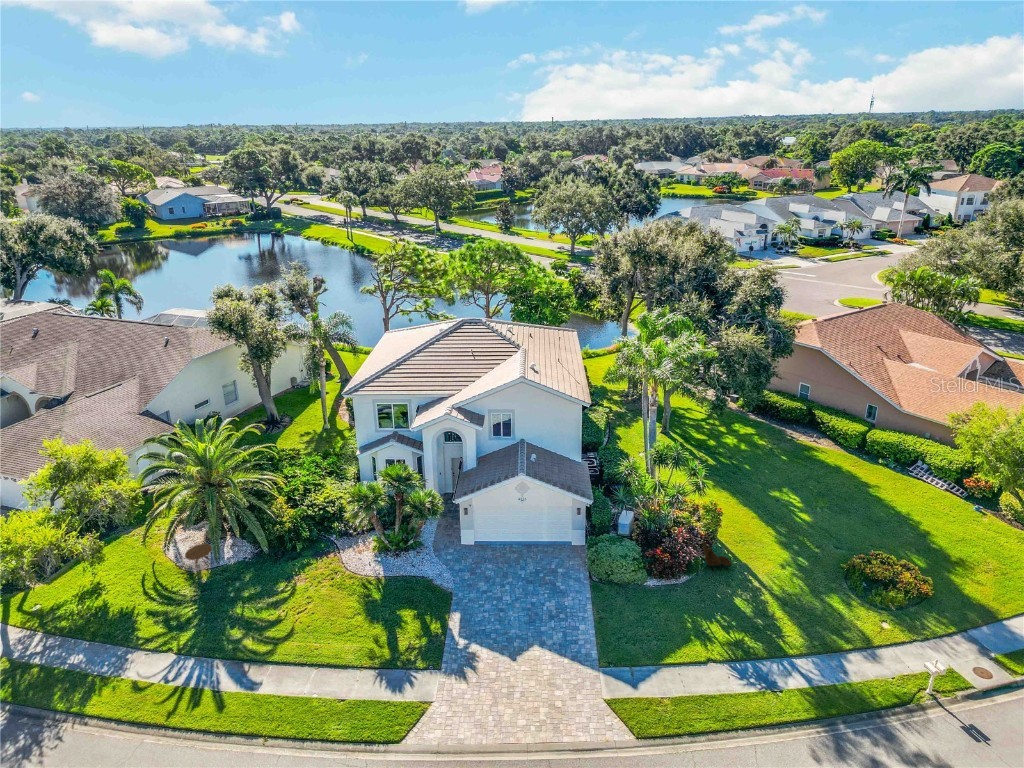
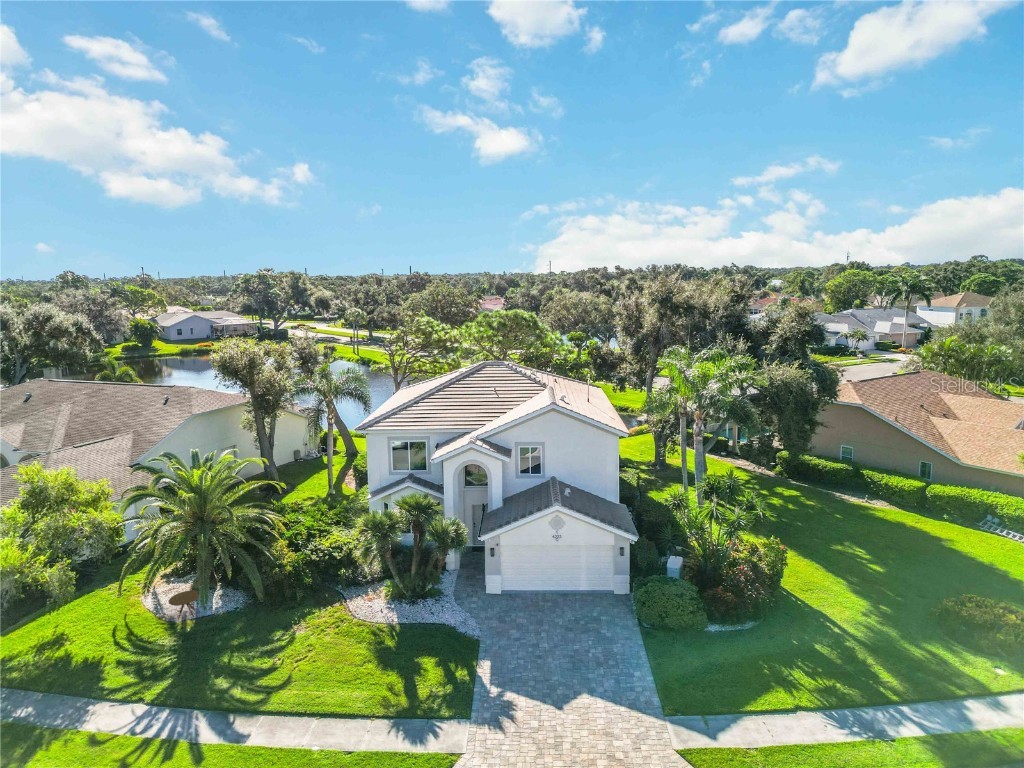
lounge chair: present [703,541,731,571] -> none [766,582,803,619]

